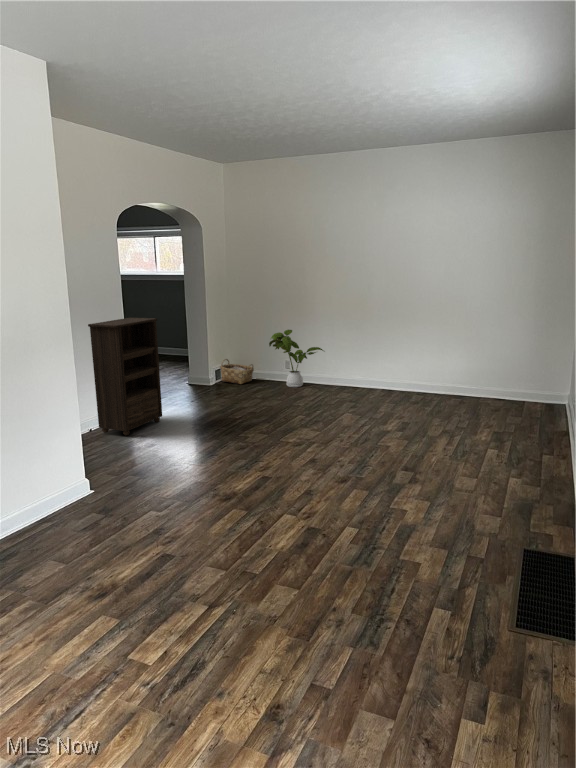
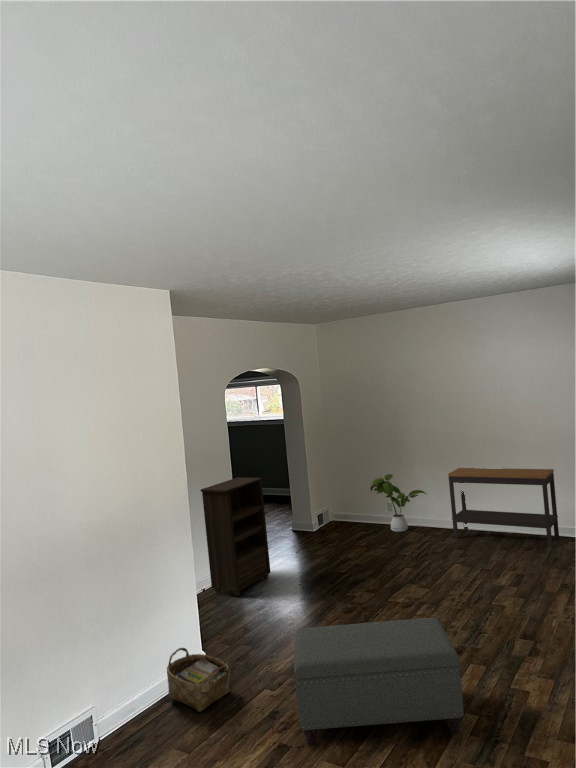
console table: none [347,326,447,402] -> present [448,468,559,546]
woven basket: present [220,359,254,384] -> present [167,648,230,712]
ottoman: none [181,442,347,554] -> present [294,618,464,745]

